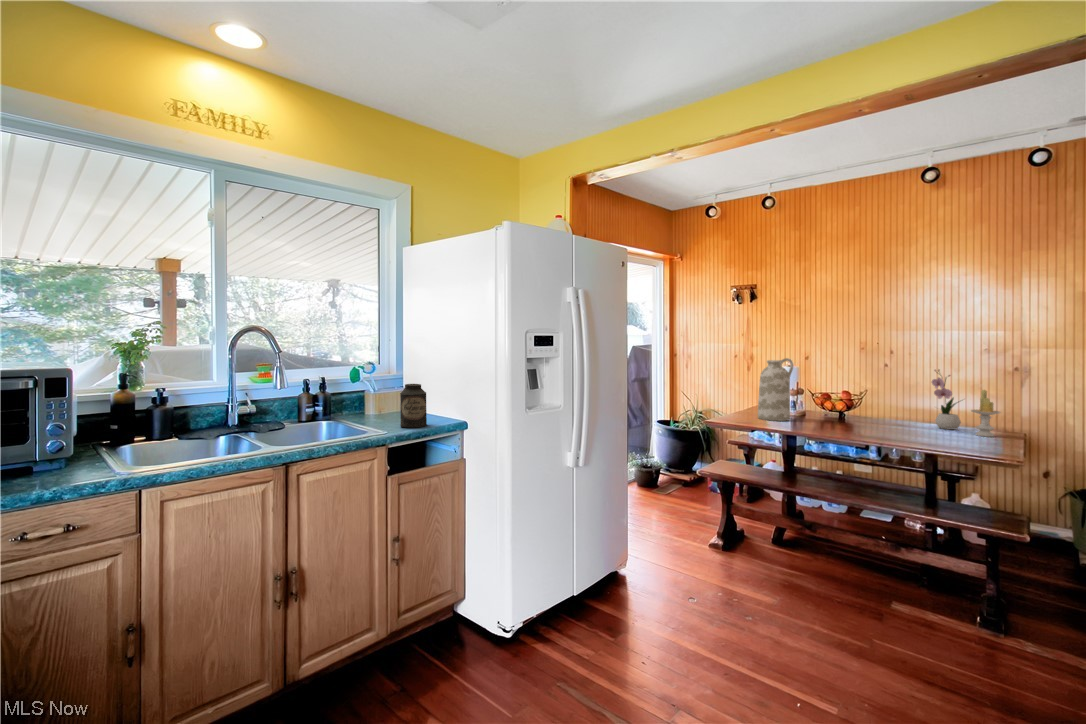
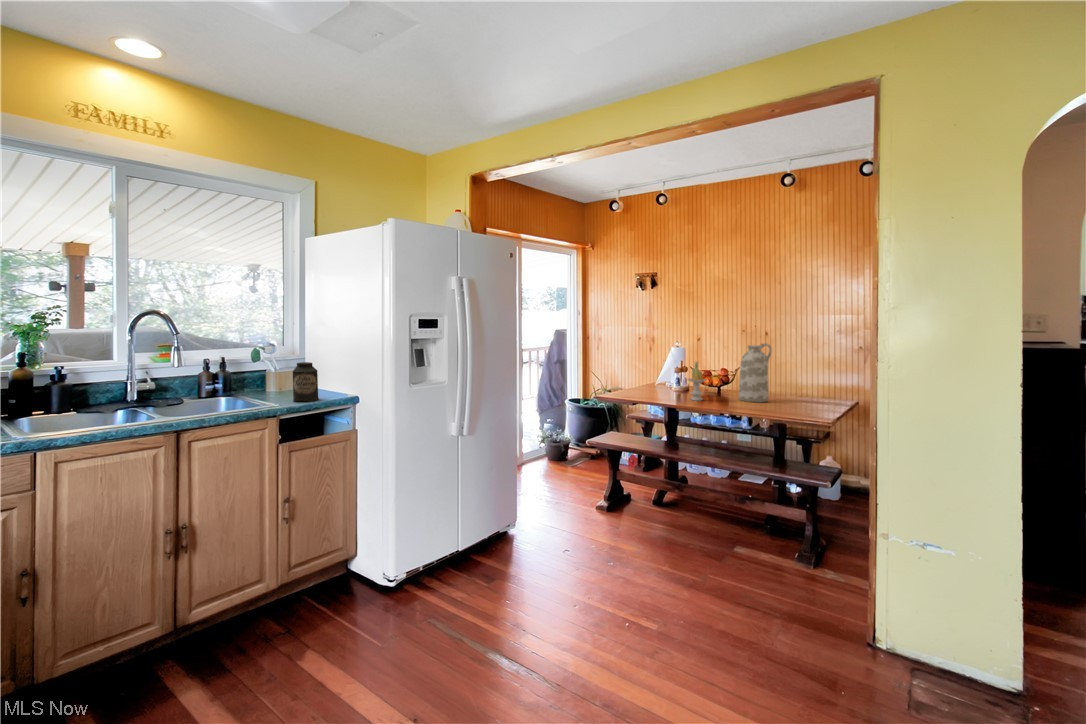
vase: present [758,358,793,421] -> present [739,343,772,402]
flower arrangement: present [932,370,961,430] -> none [785,349,811,401]
candle: present [971,390,1000,437] -> present [687,362,706,401]

